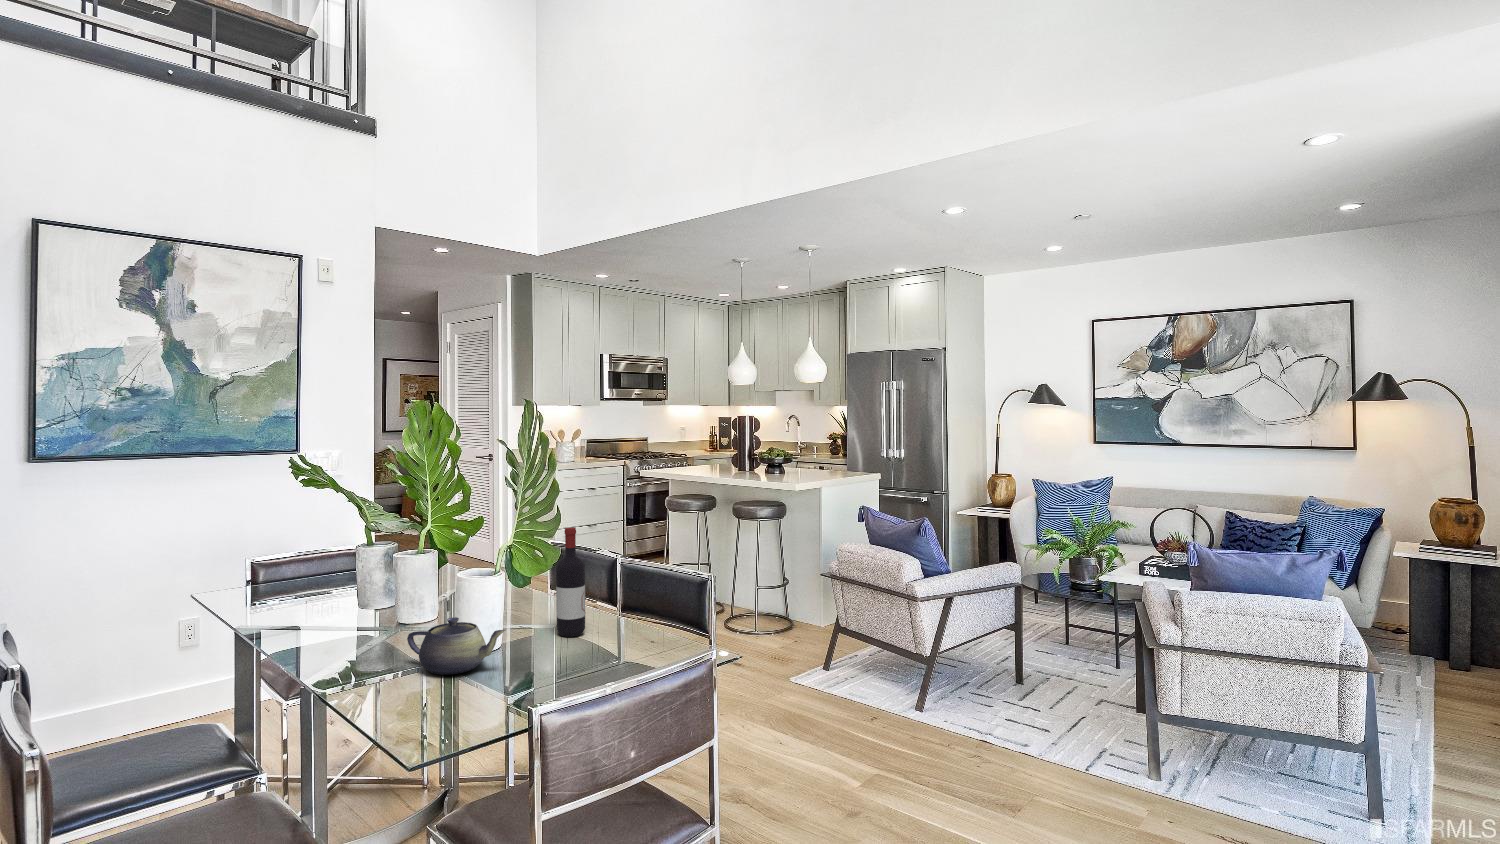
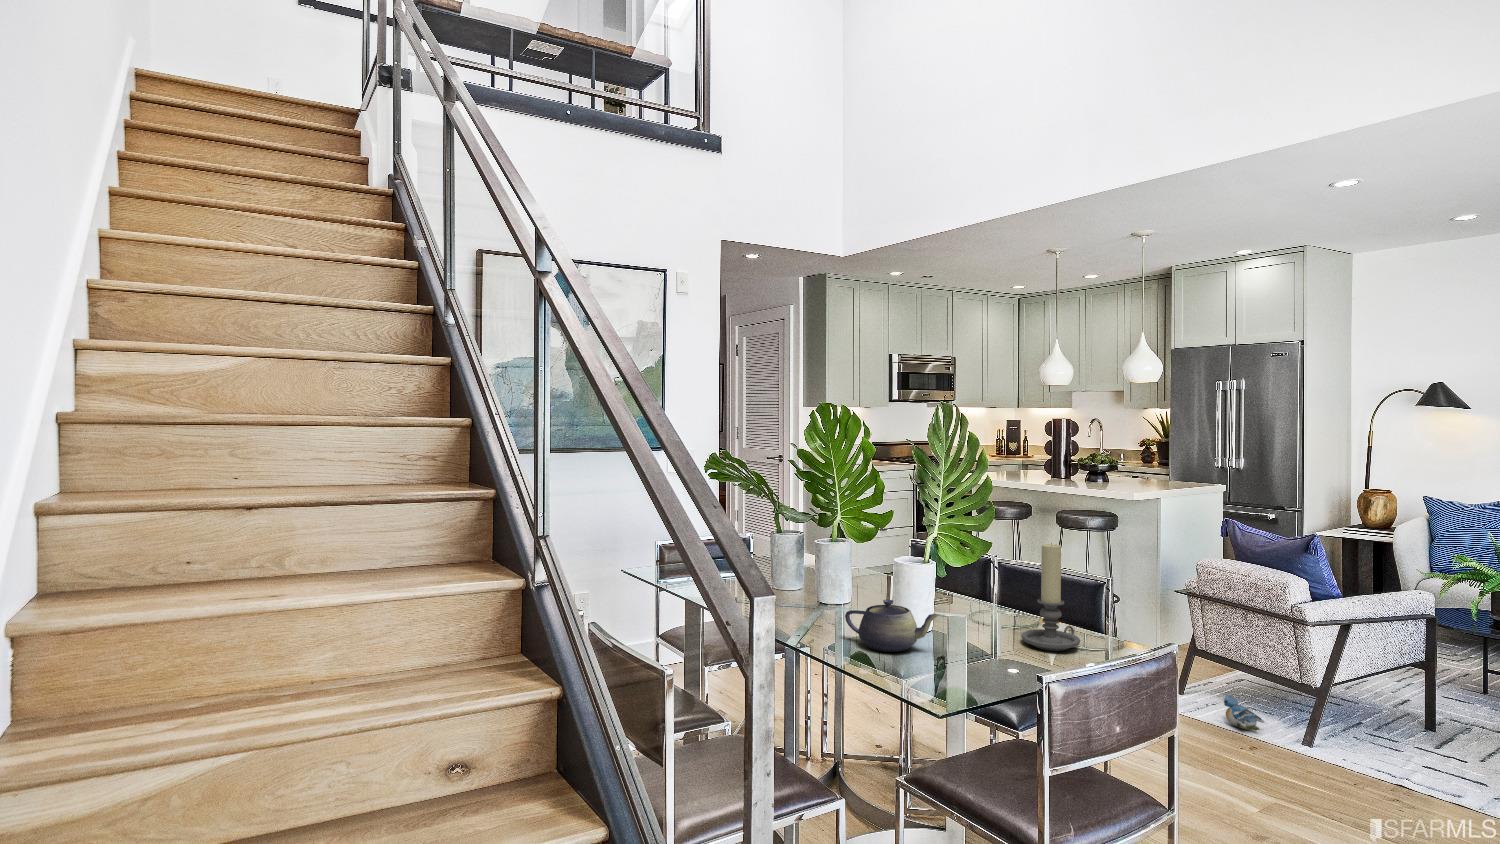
wine bottle: present [556,528,585,637] -> none [961,522,990,628]
candle holder: none [607,547,664,656] -> present [1021,543,1080,651]
plush toy: none [857,667,888,698] -> present [1224,695,1265,730]

